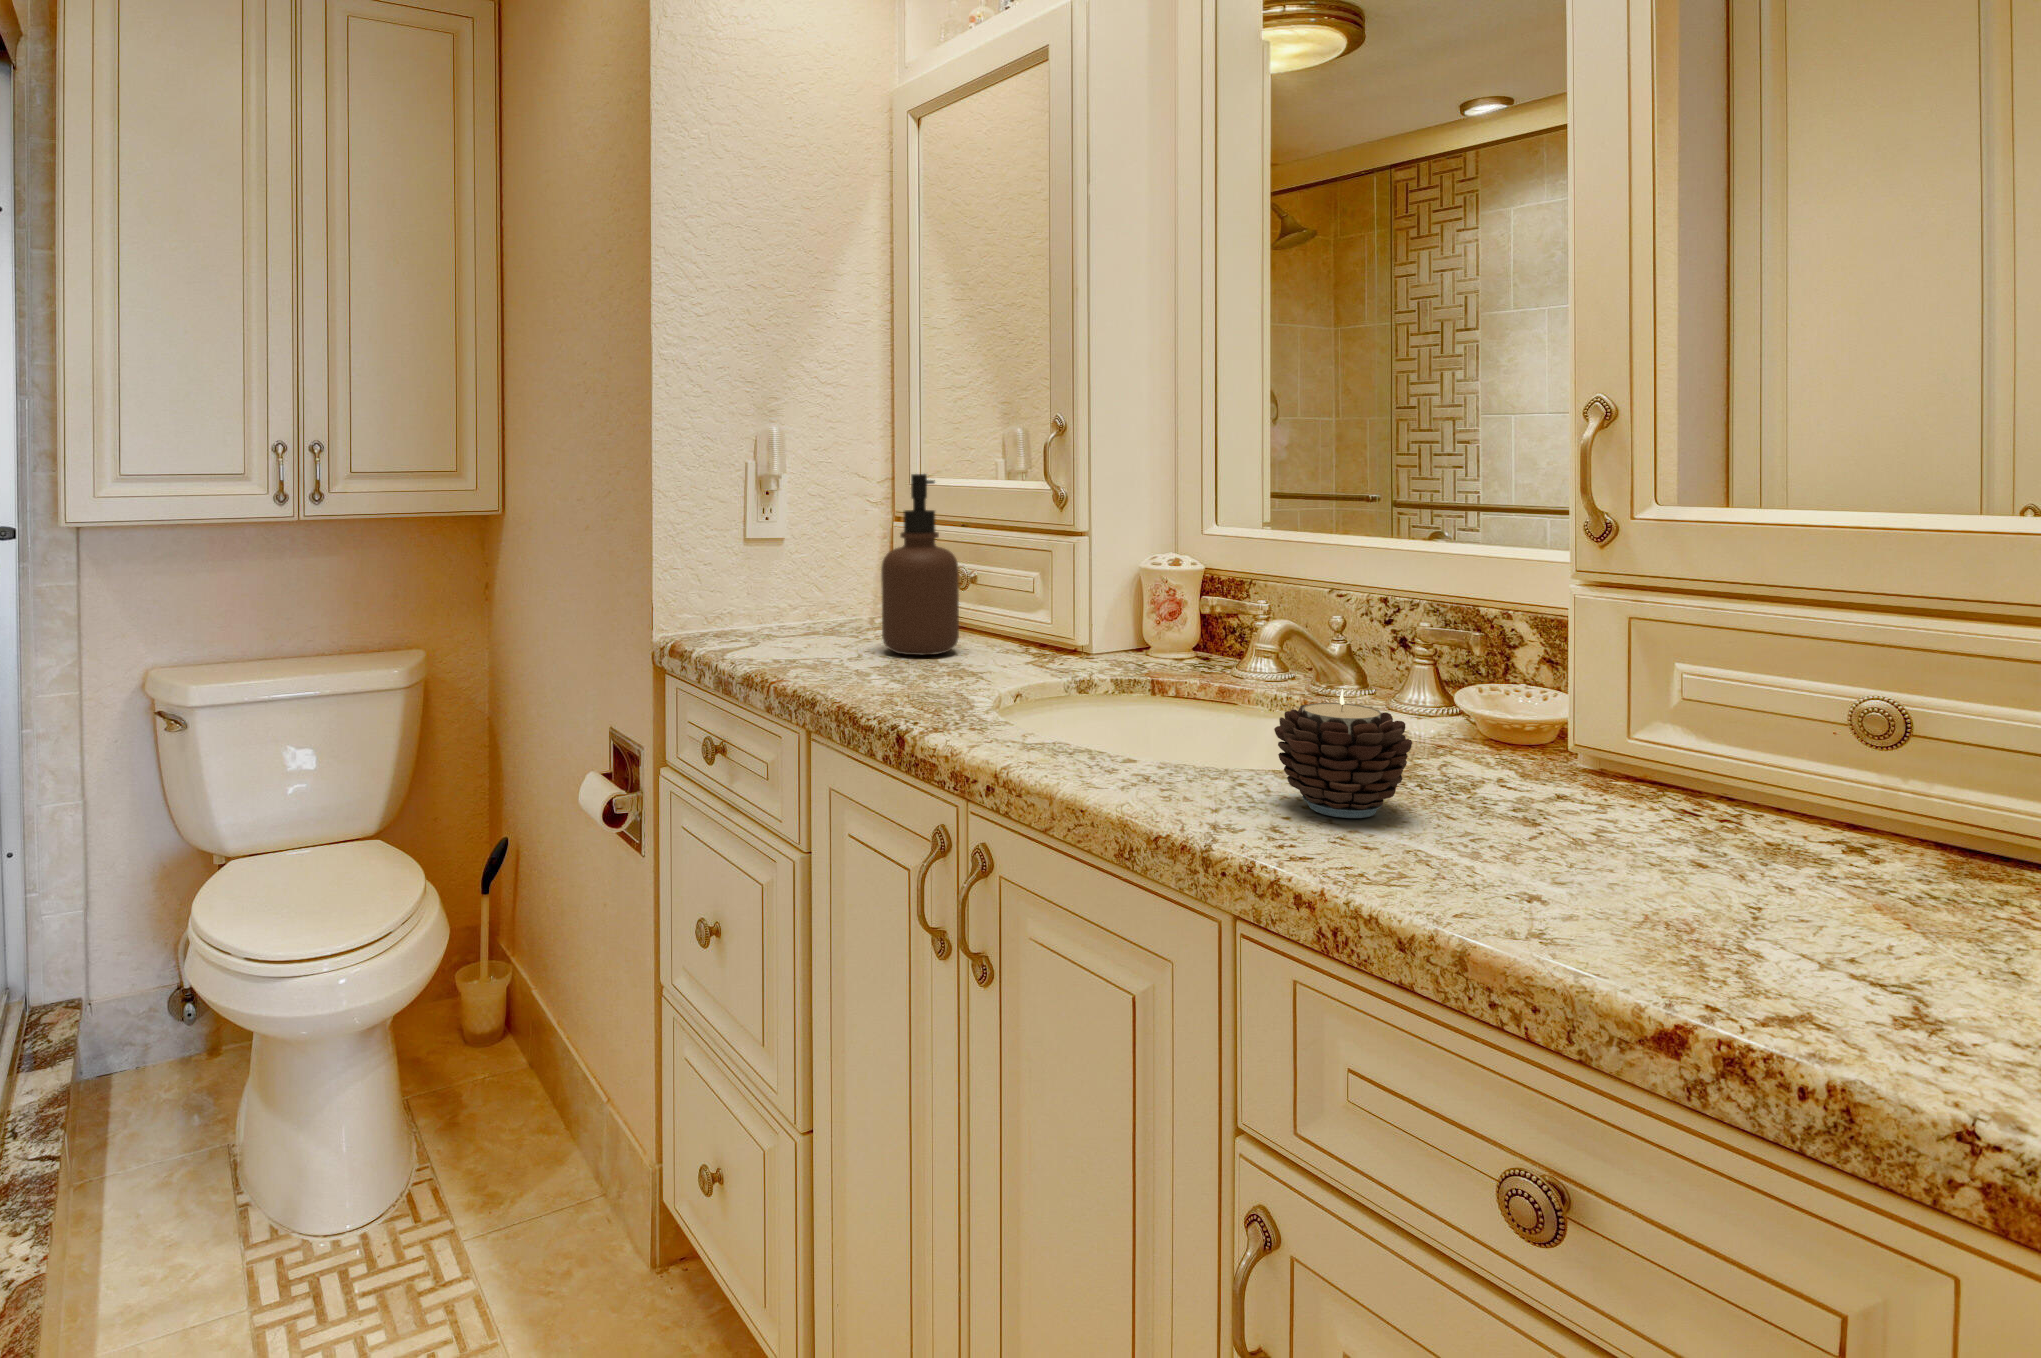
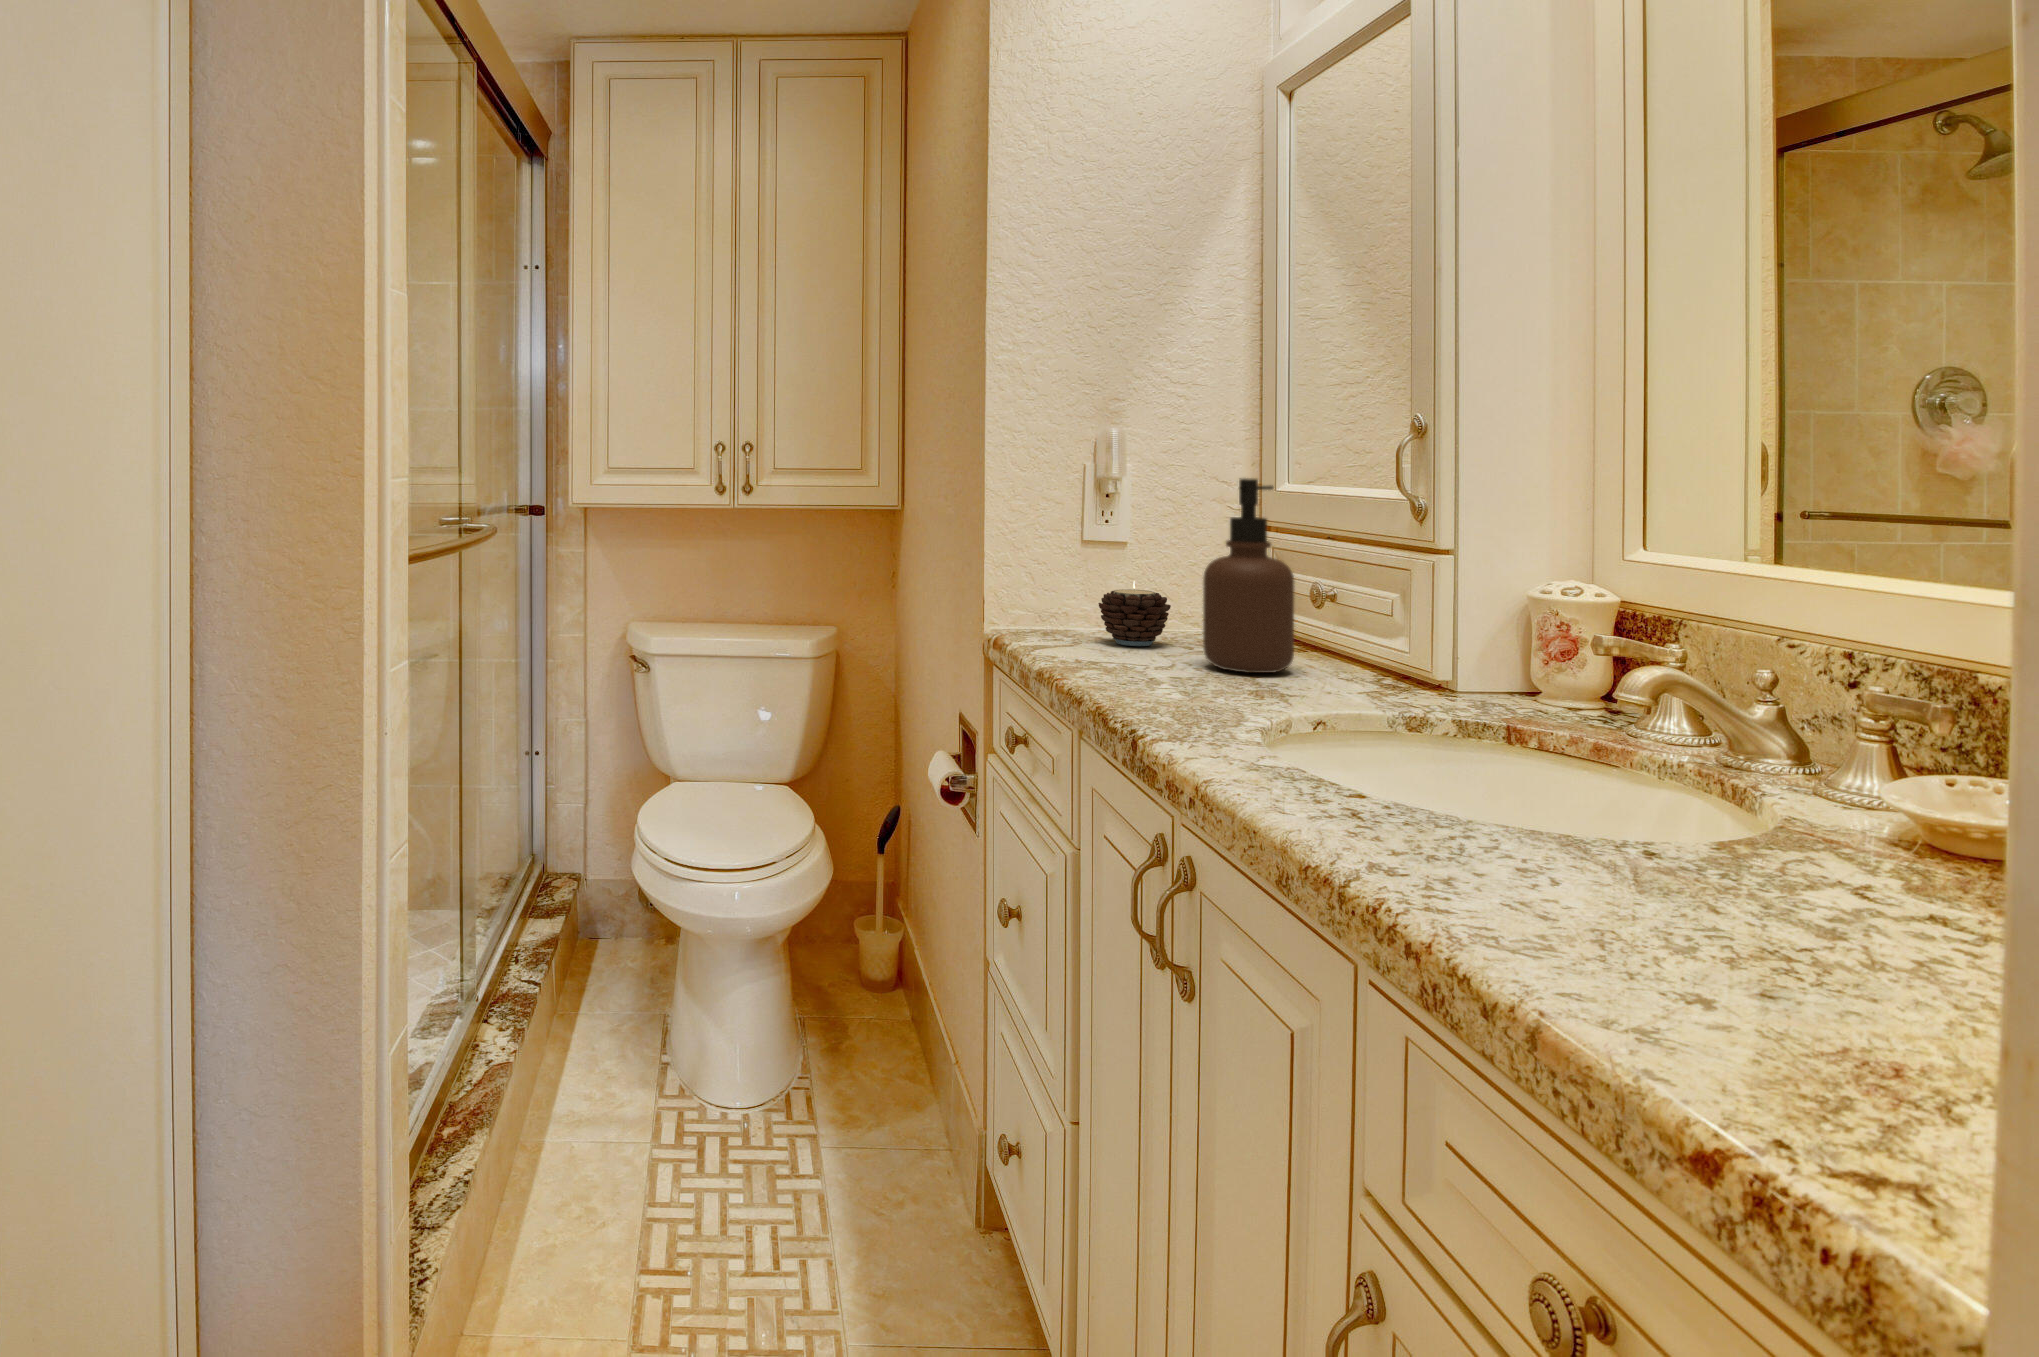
candle: present [1274,689,1412,818] -> present [1098,581,1171,646]

